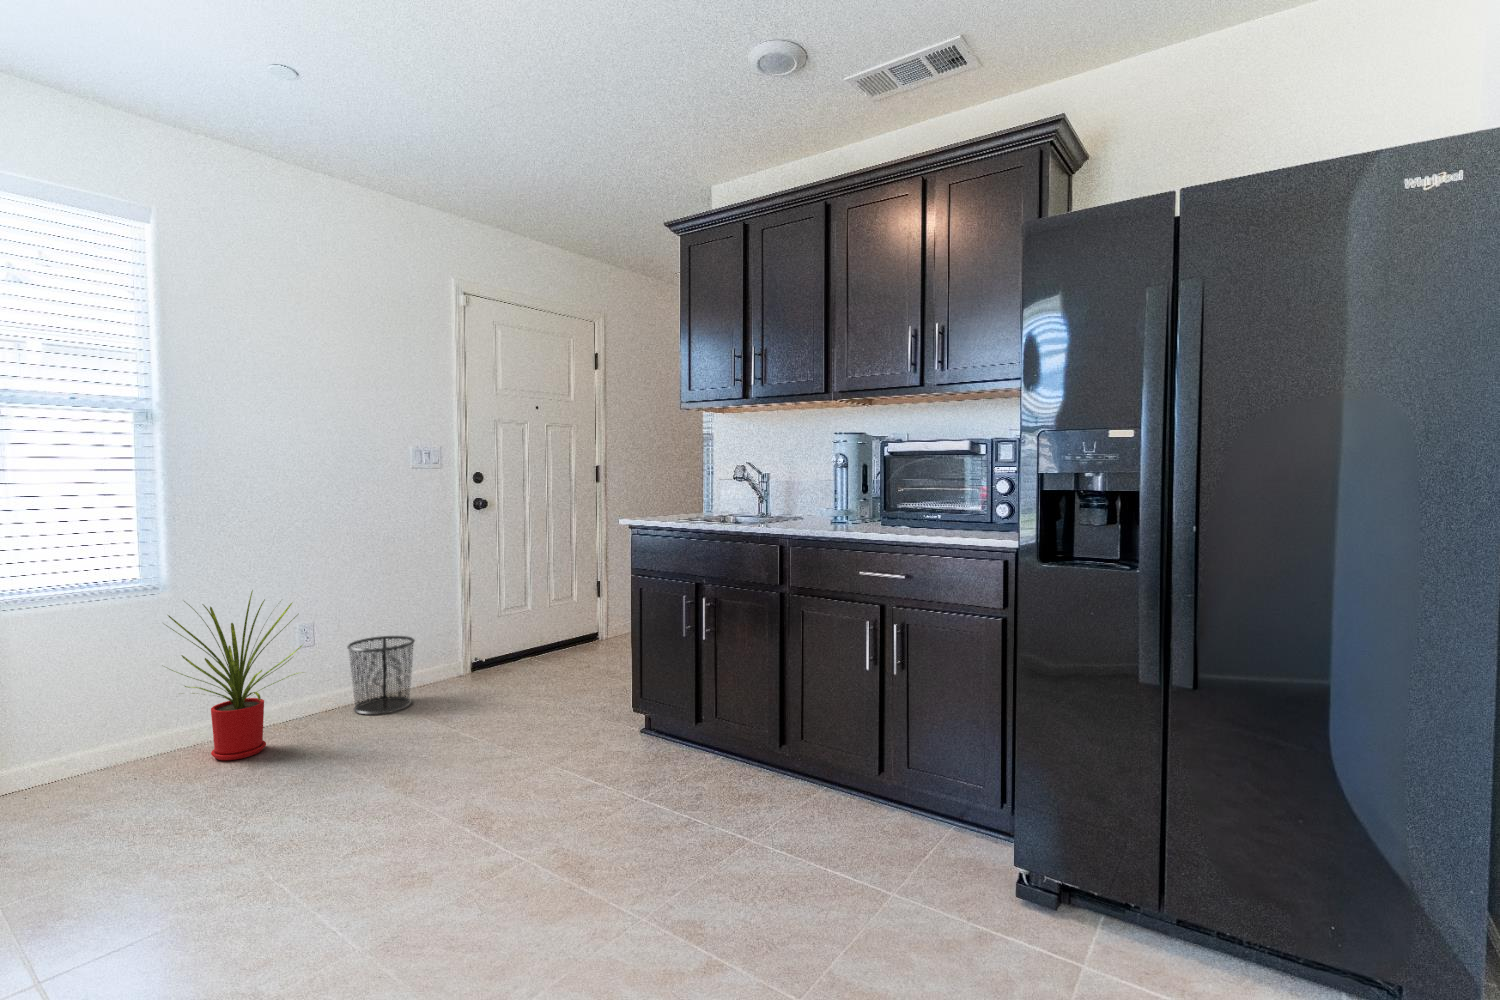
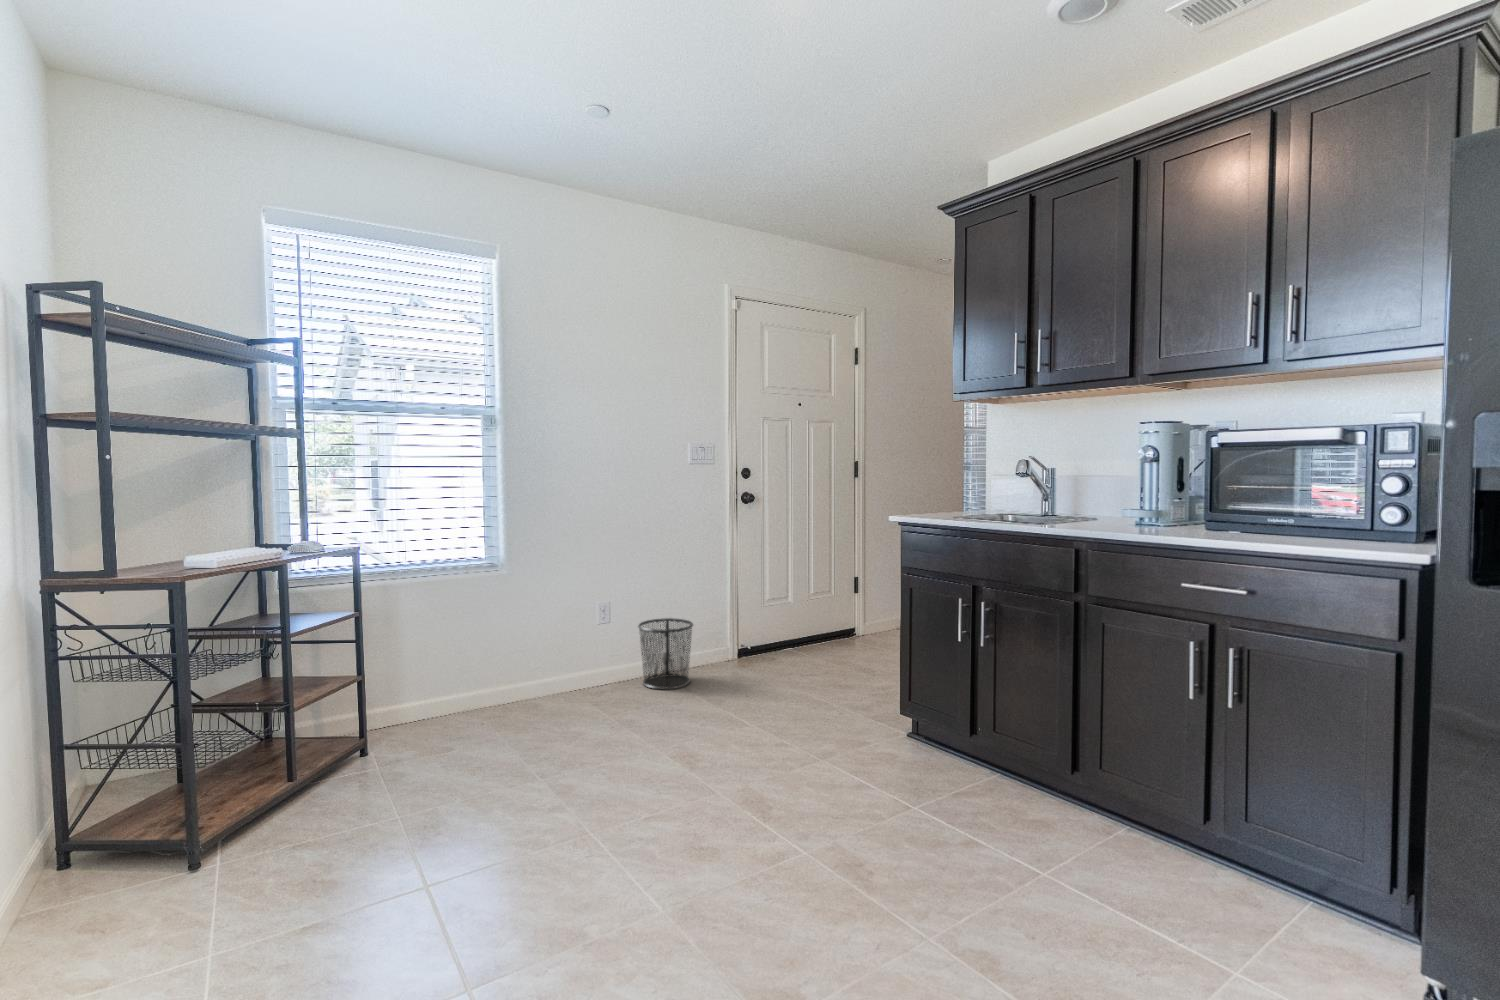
house plant: present [166,590,302,760] -> none [502,571,612,718]

